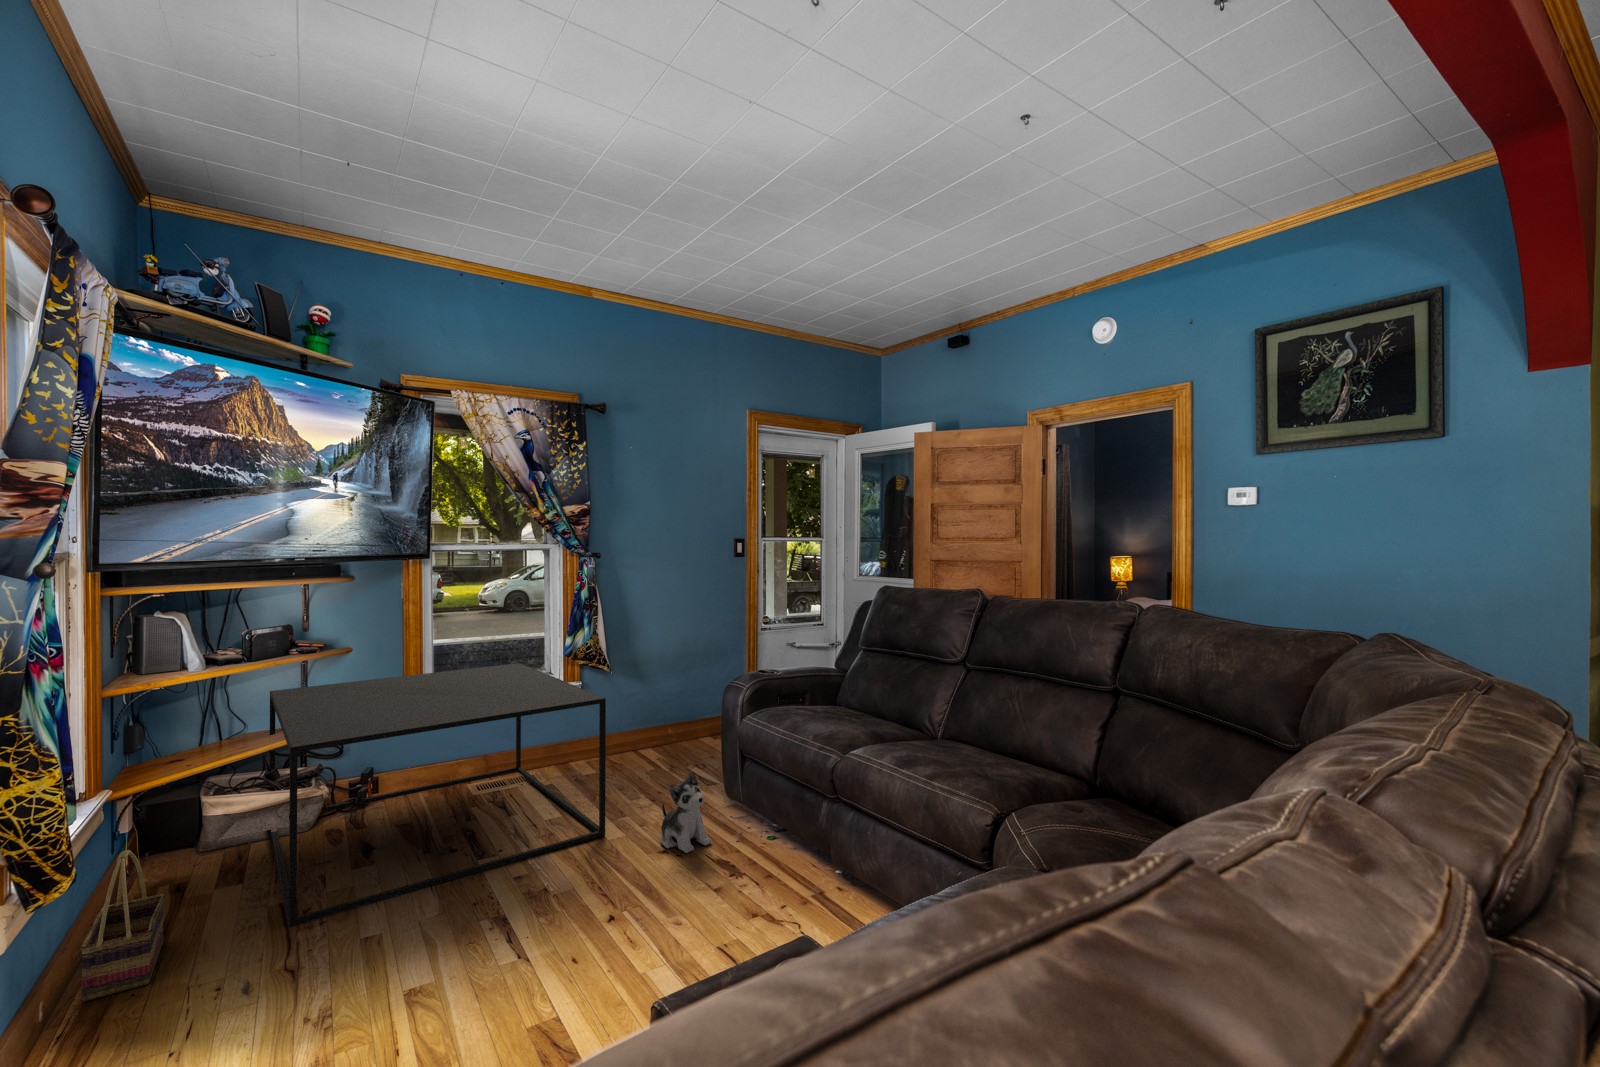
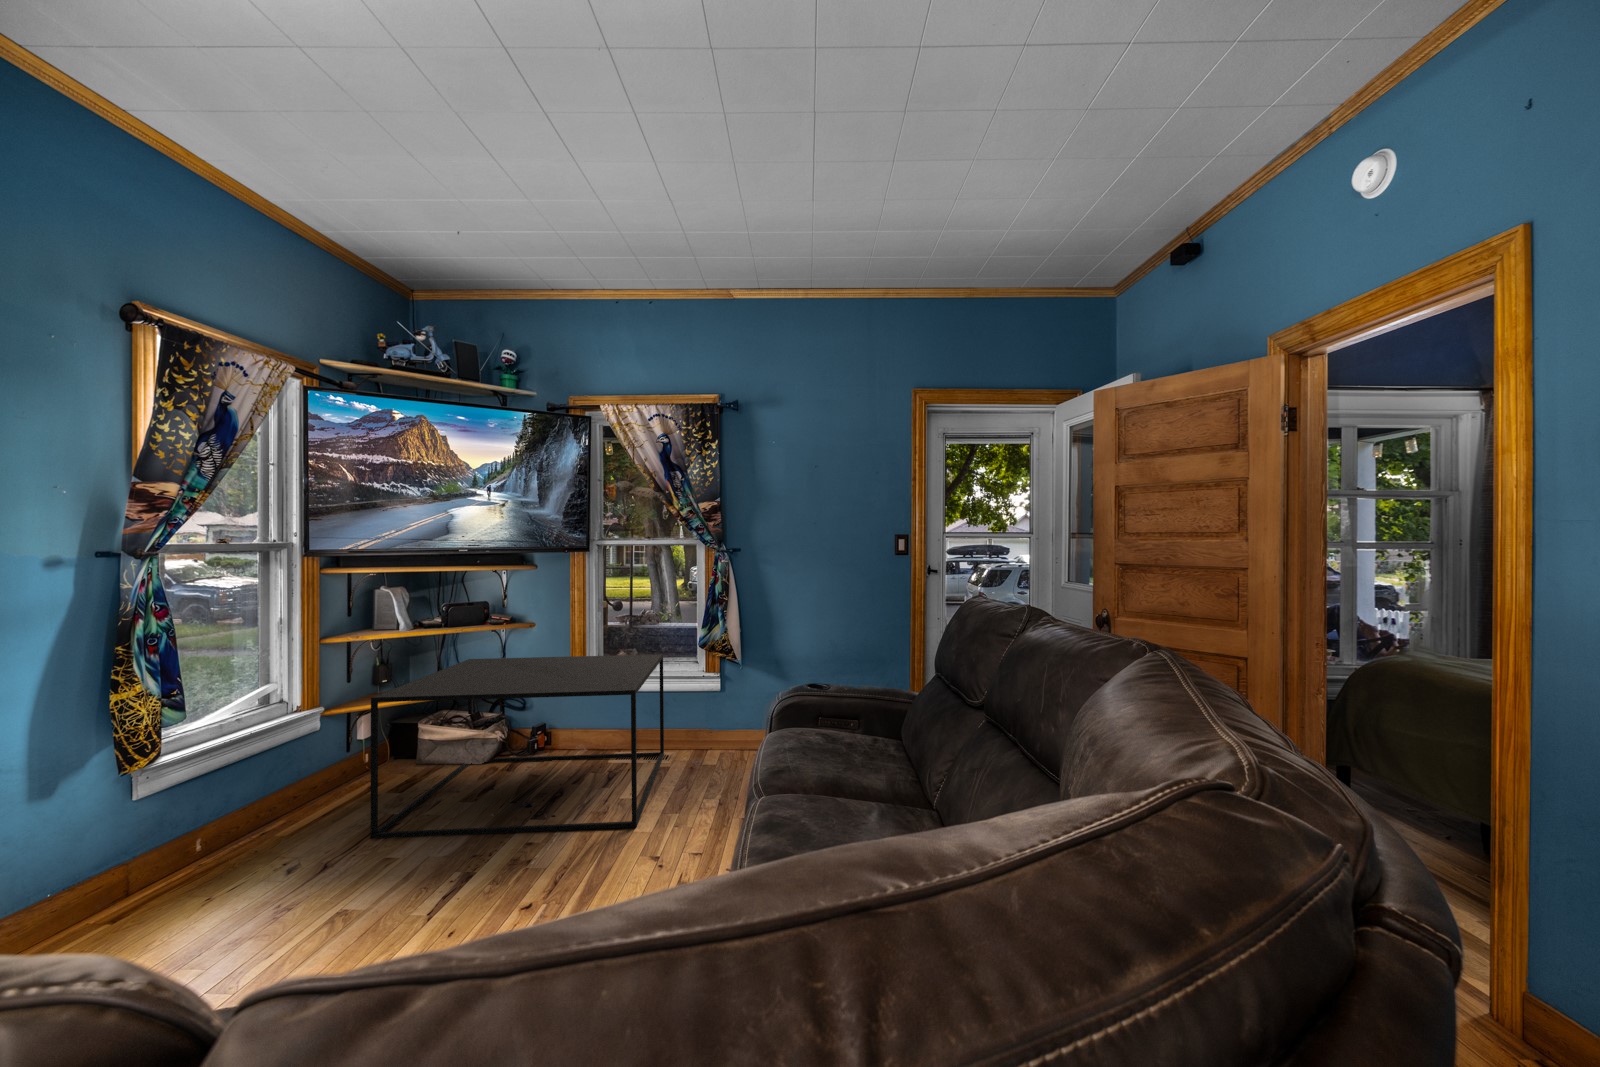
plush toy: present [661,771,712,853] -> none [661,777,709,863]
basket: present [80,850,165,1002] -> none [235,755,313,853]

